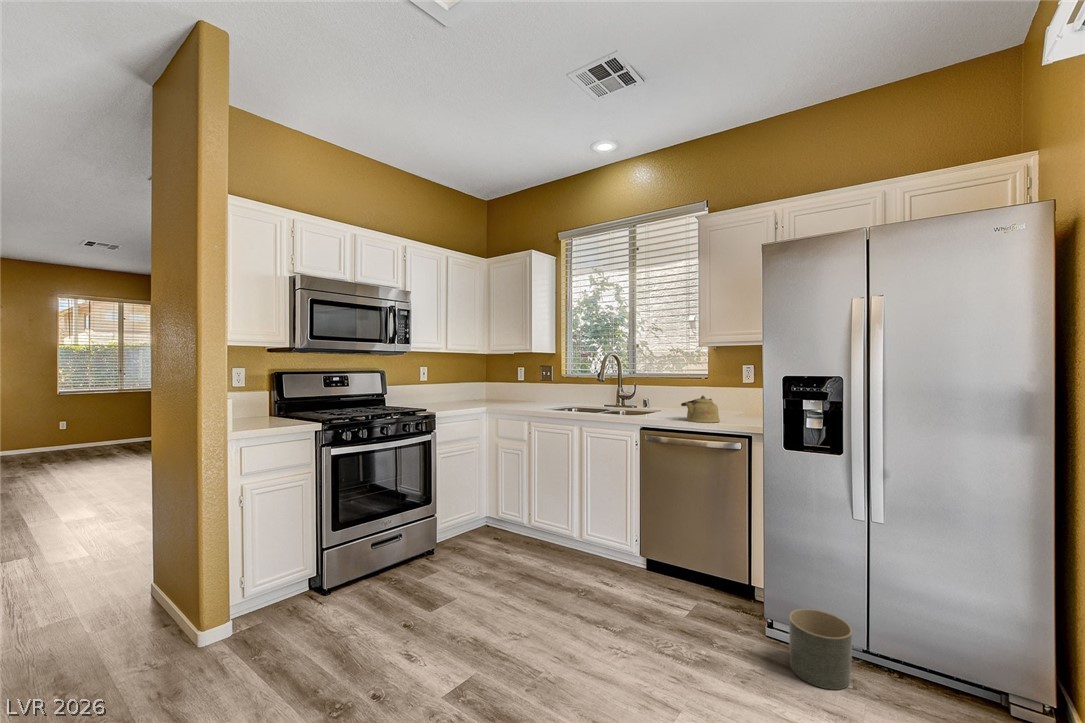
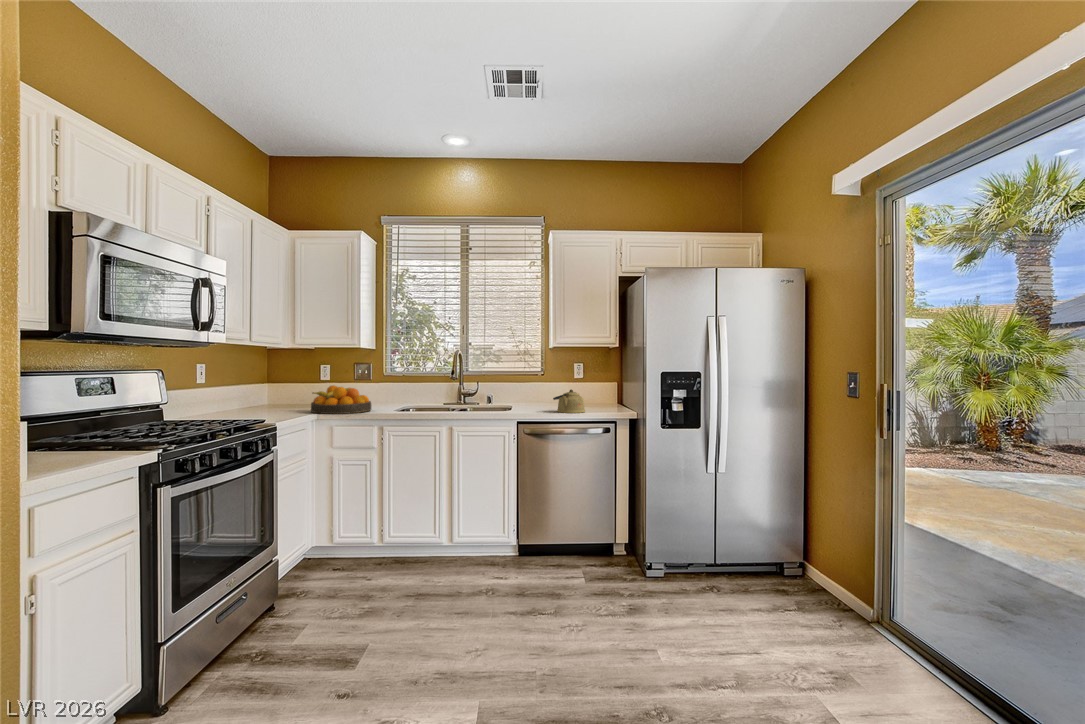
fruit bowl: none [477,382,526,407] -> present [311,386,371,414]
planter: present [789,609,852,690] -> none [674,545,717,597]

